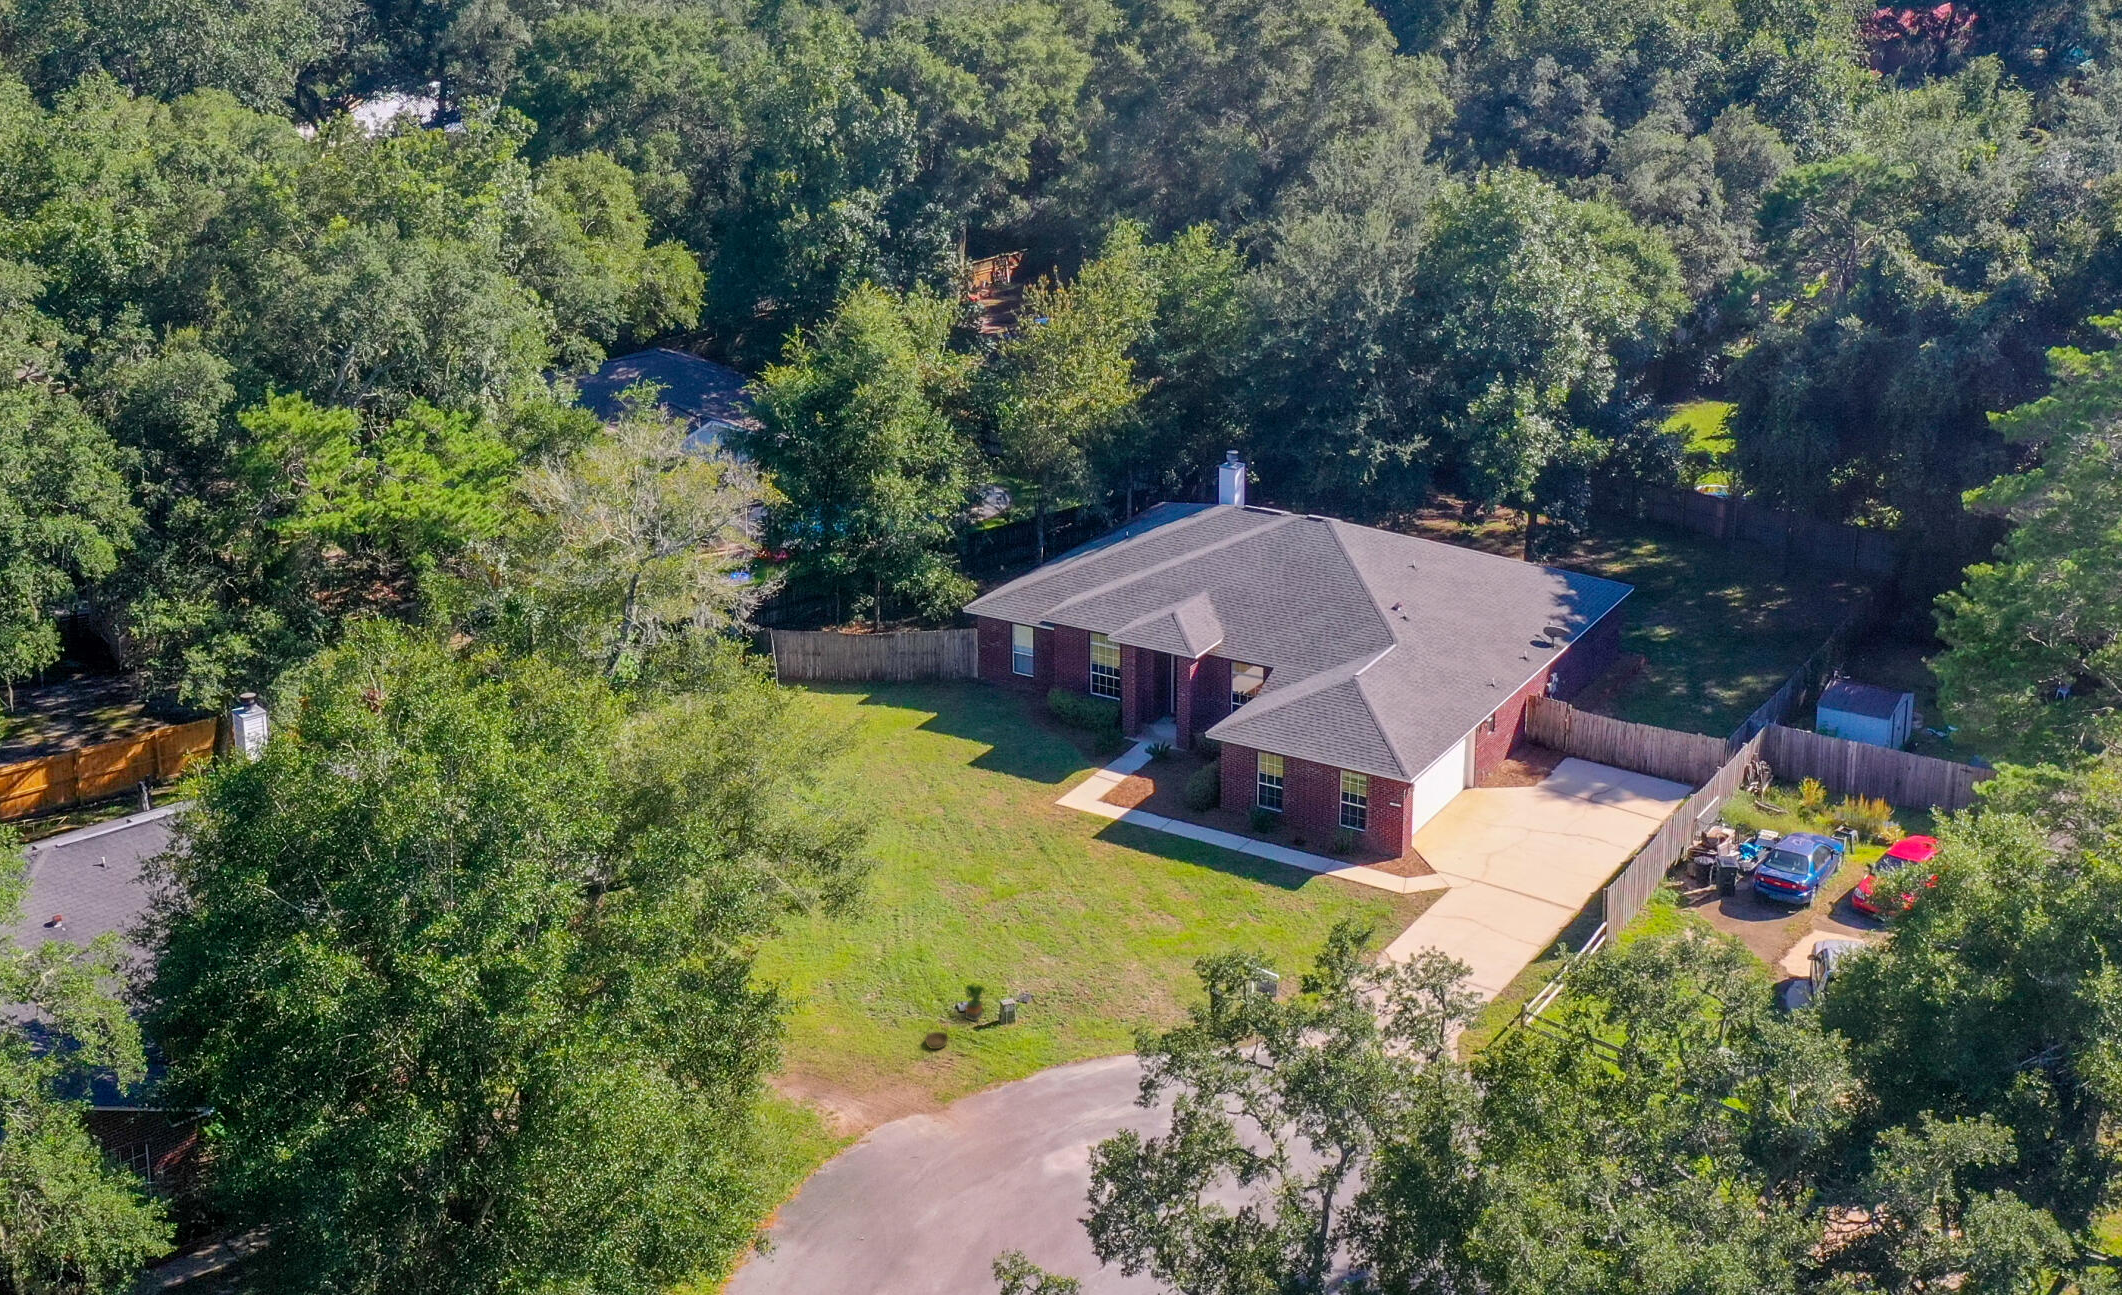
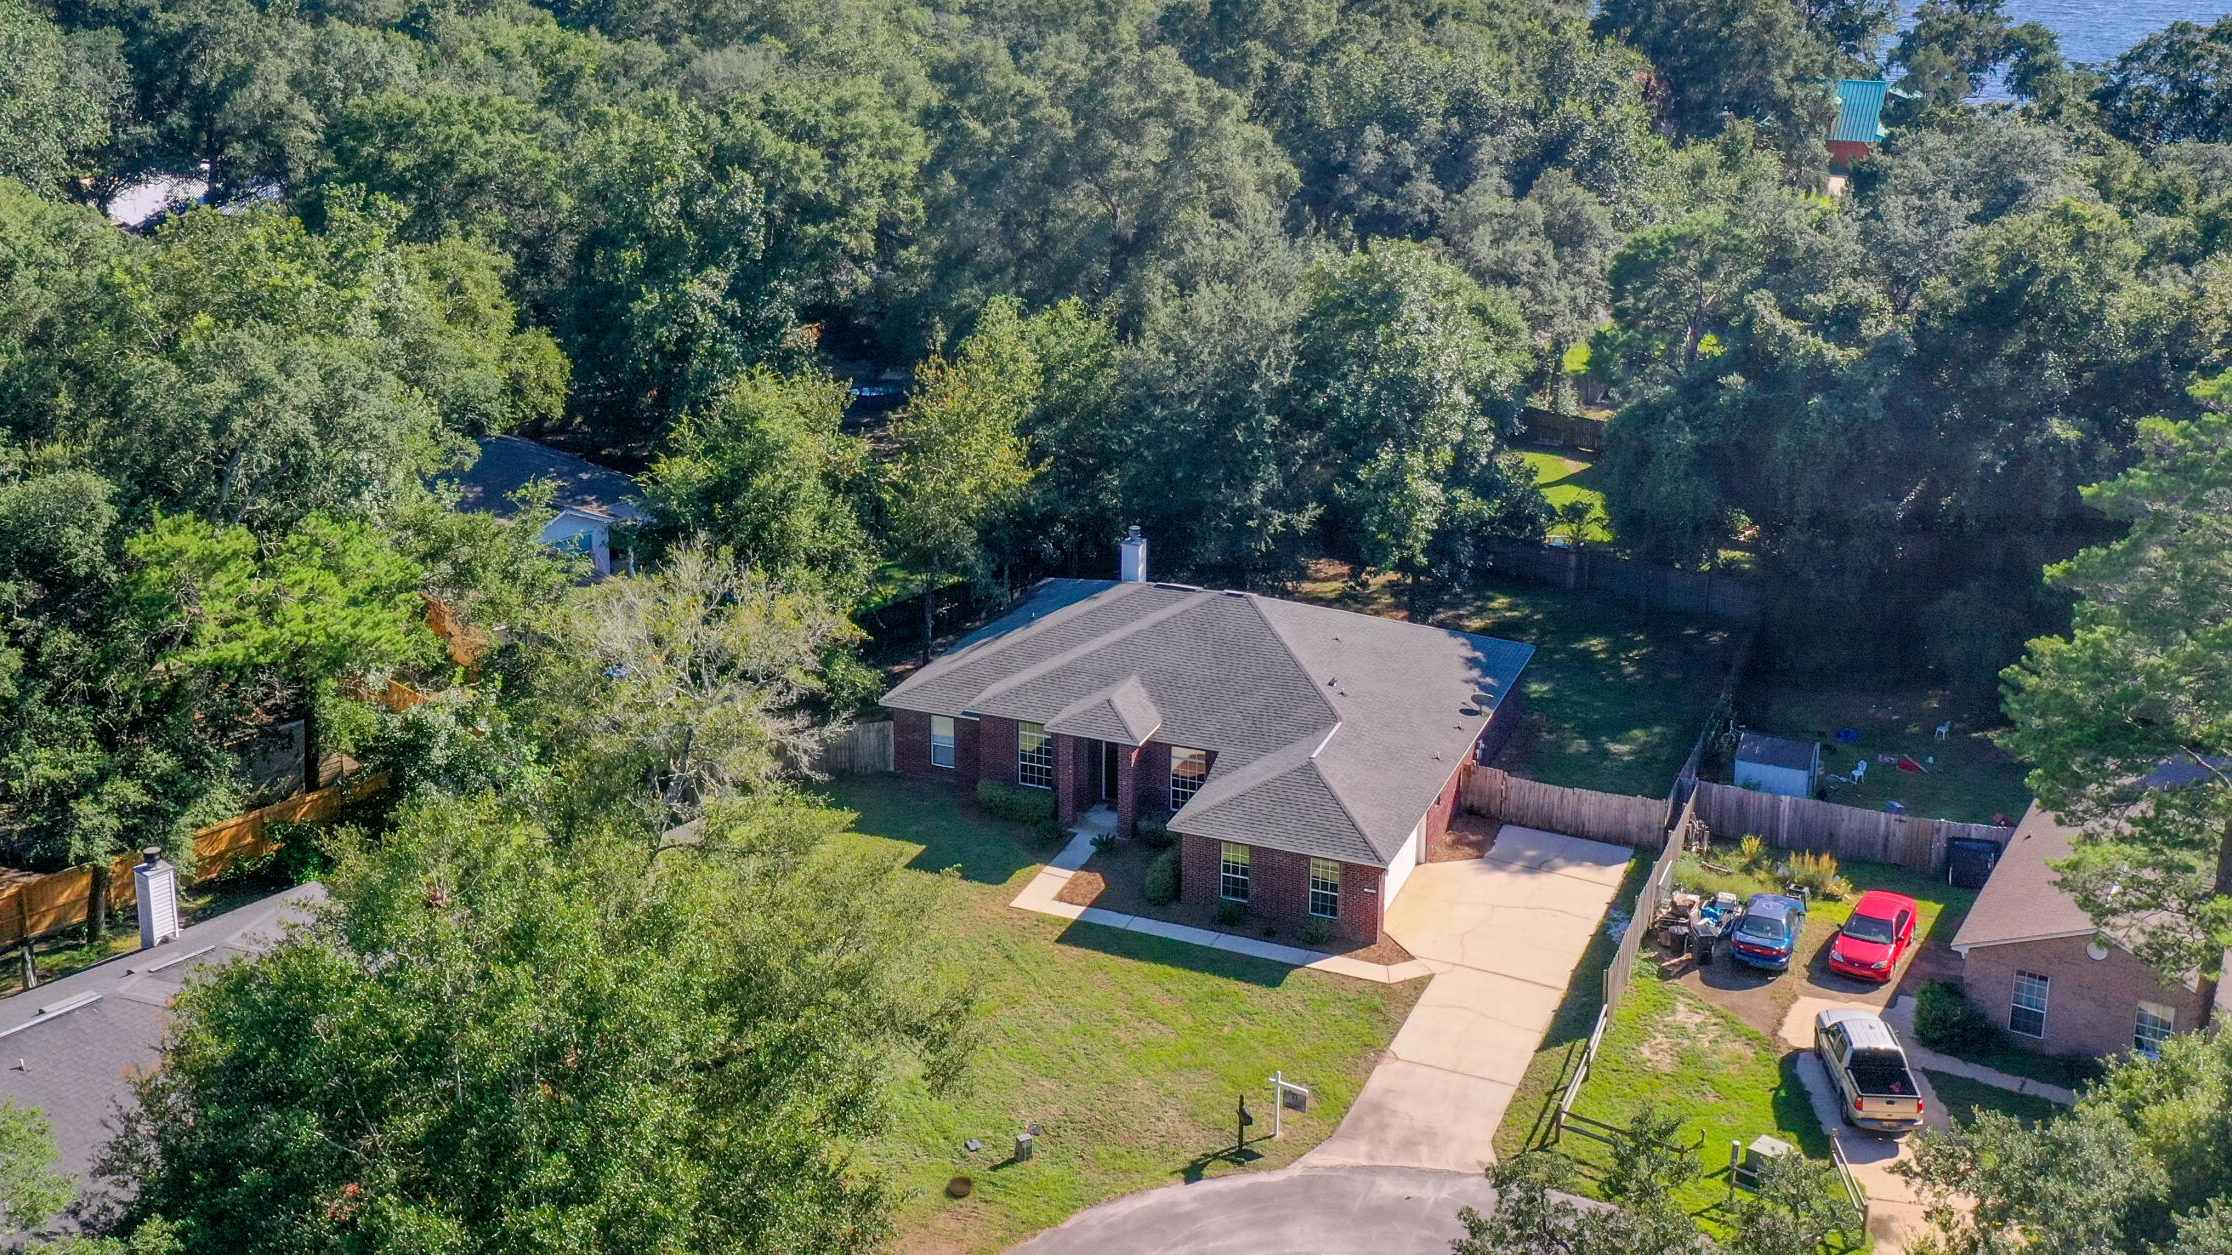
potted tree: present [965,984,985,1021] -> none [981,1121,1004,1160]

